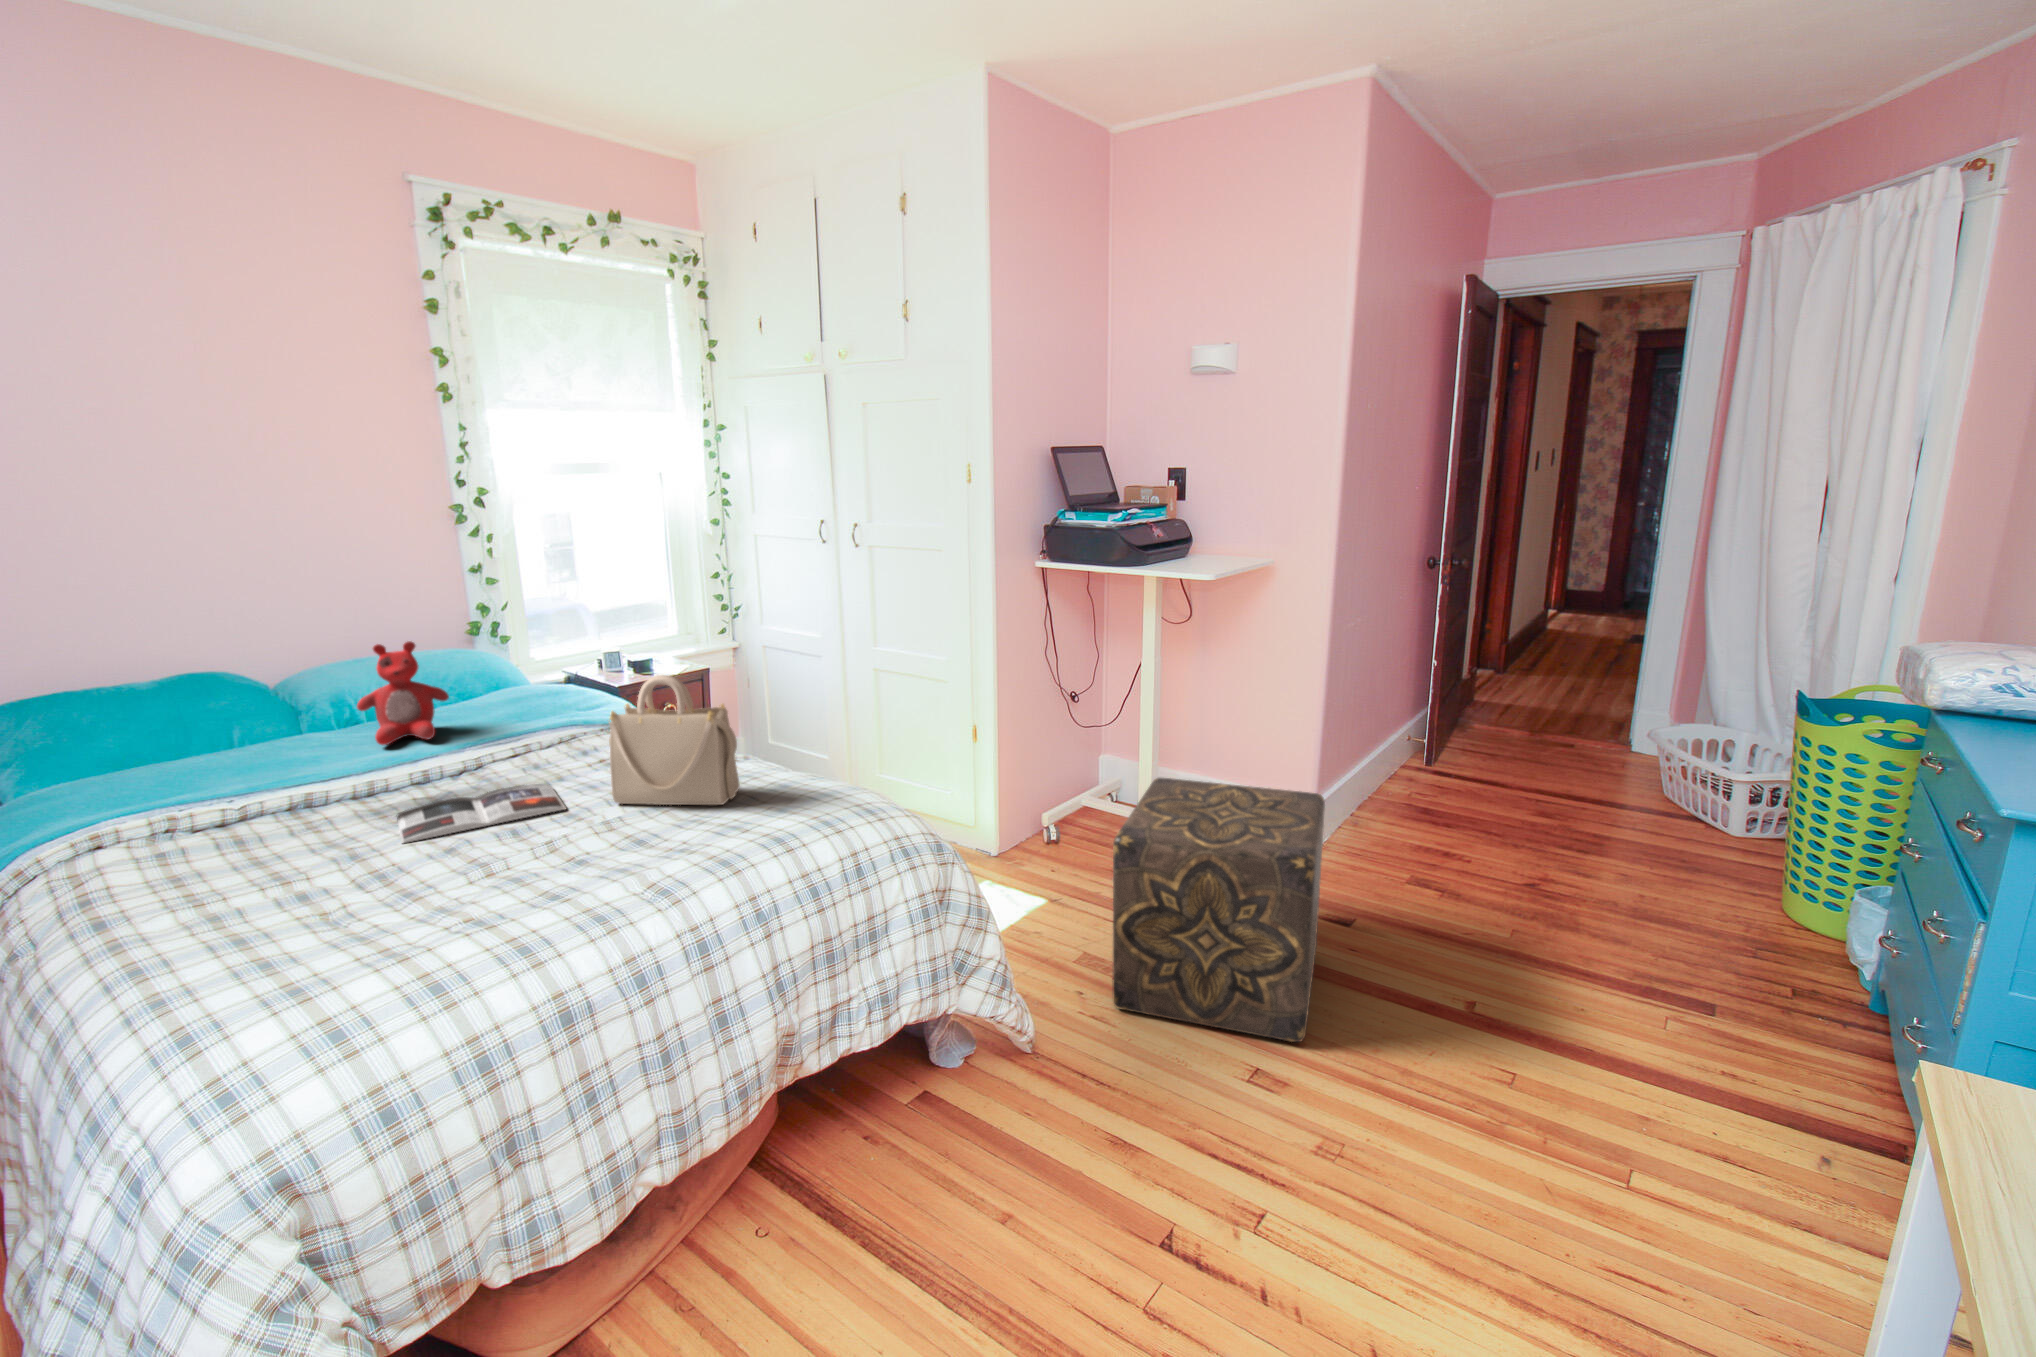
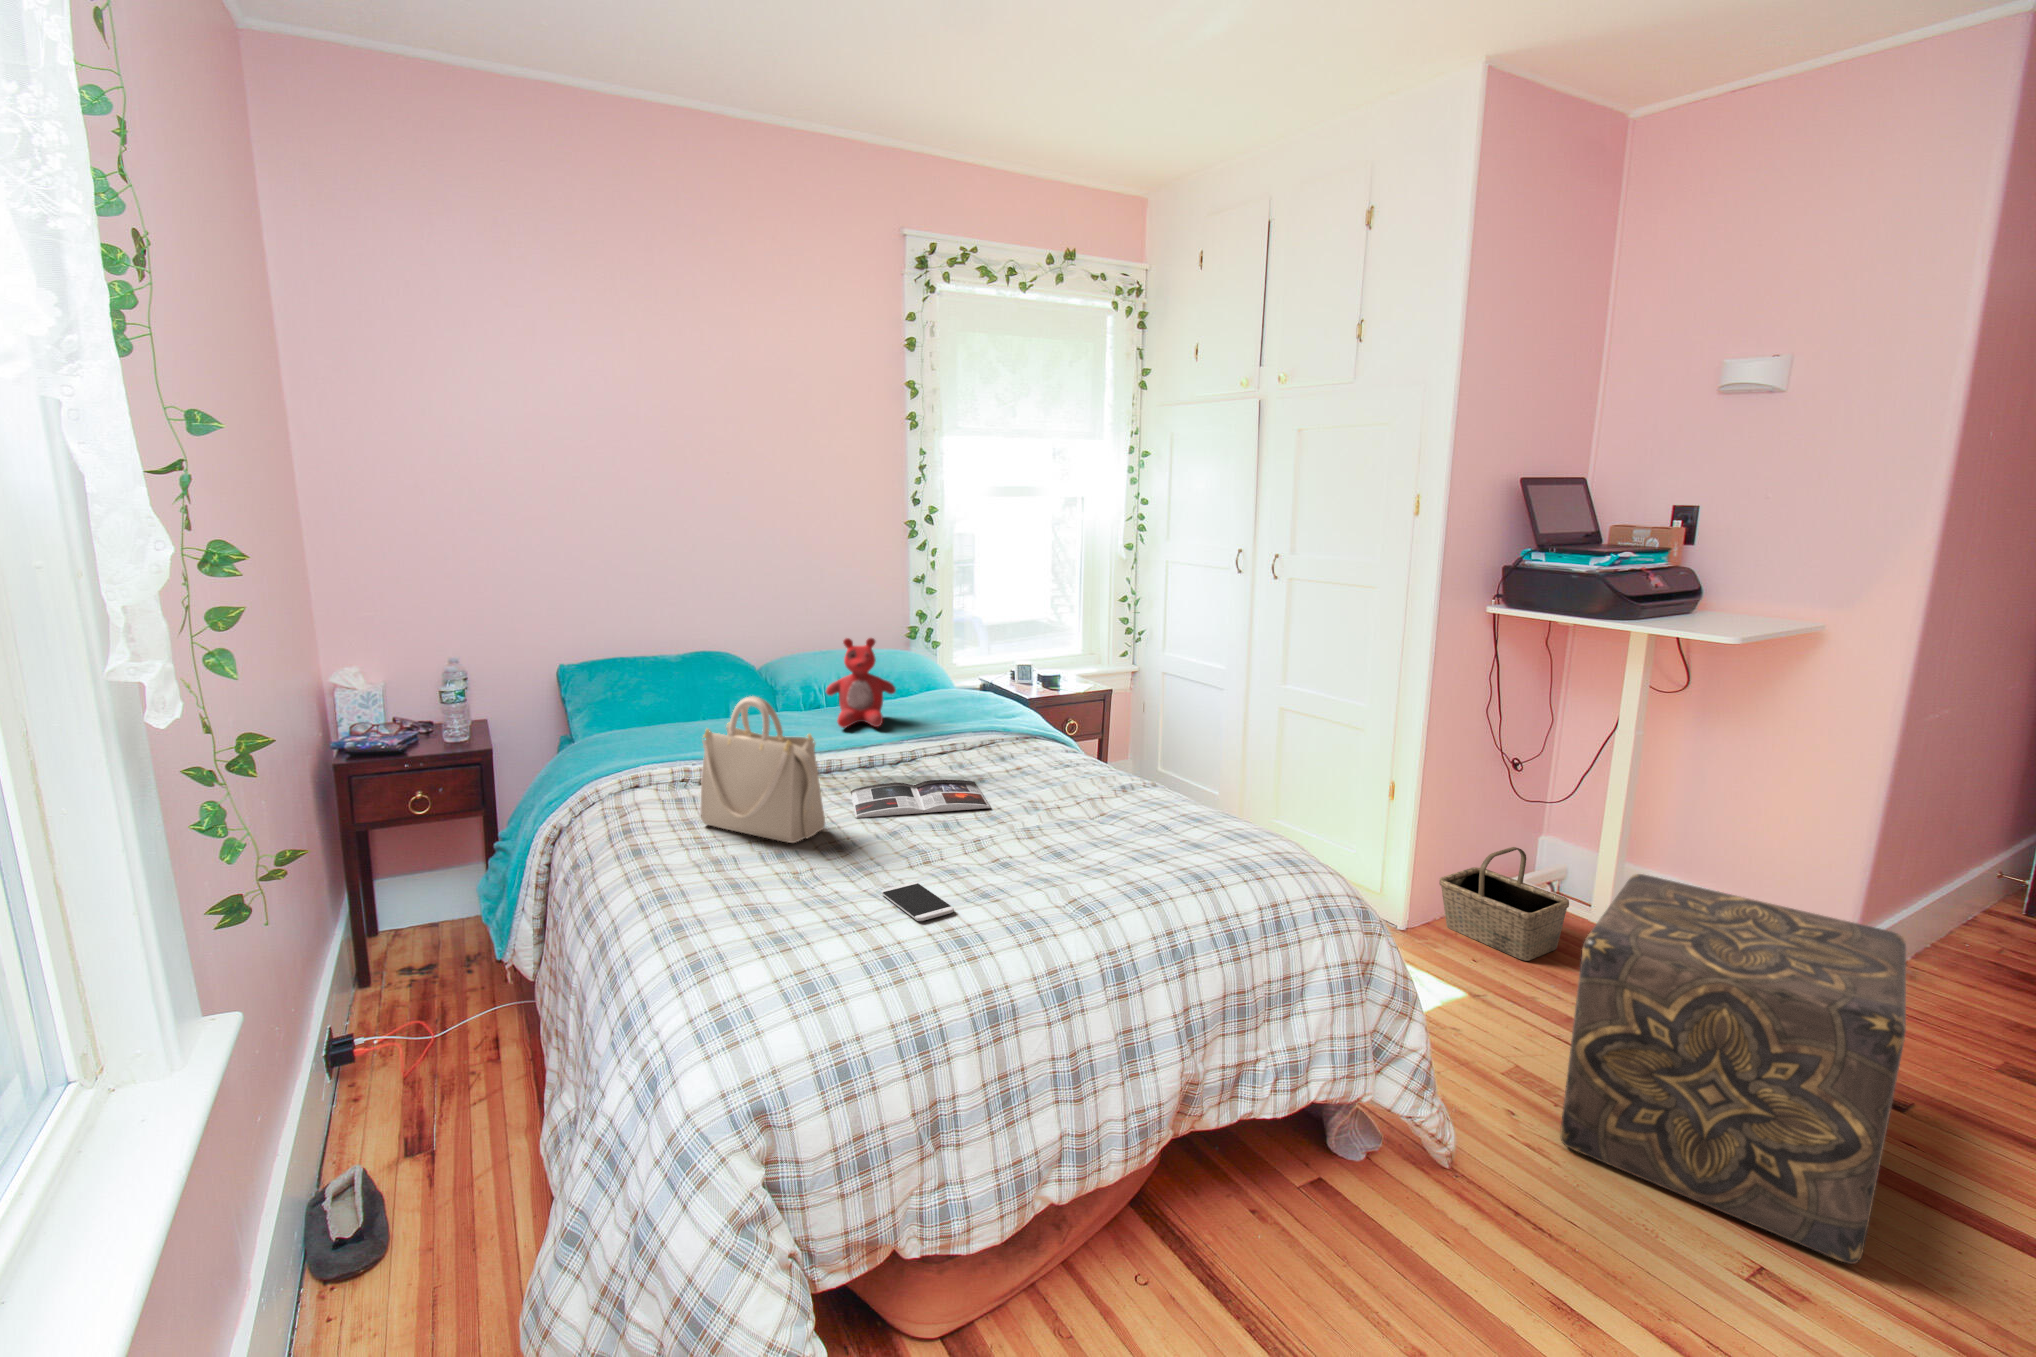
handbag: present [609,675,740,805] -> present [700,696,825,843]
basket: none [1024,769,1123,863] -> present [1439,847,1569,961]
smartphone: none [431,901,518,940] -> present [881,882,954,921]

